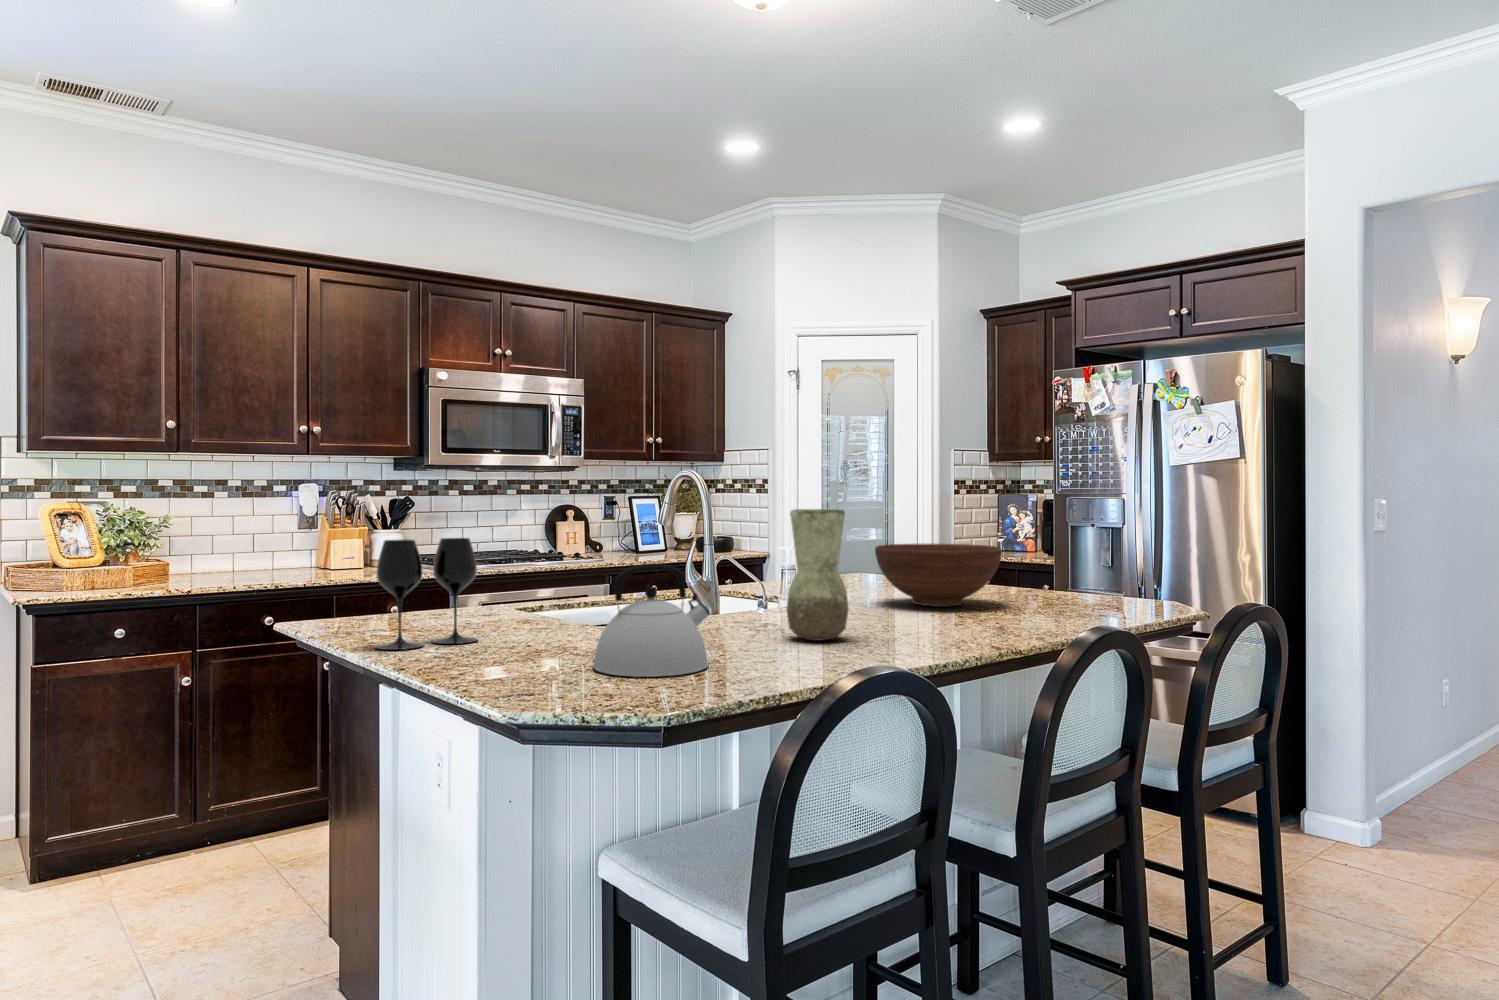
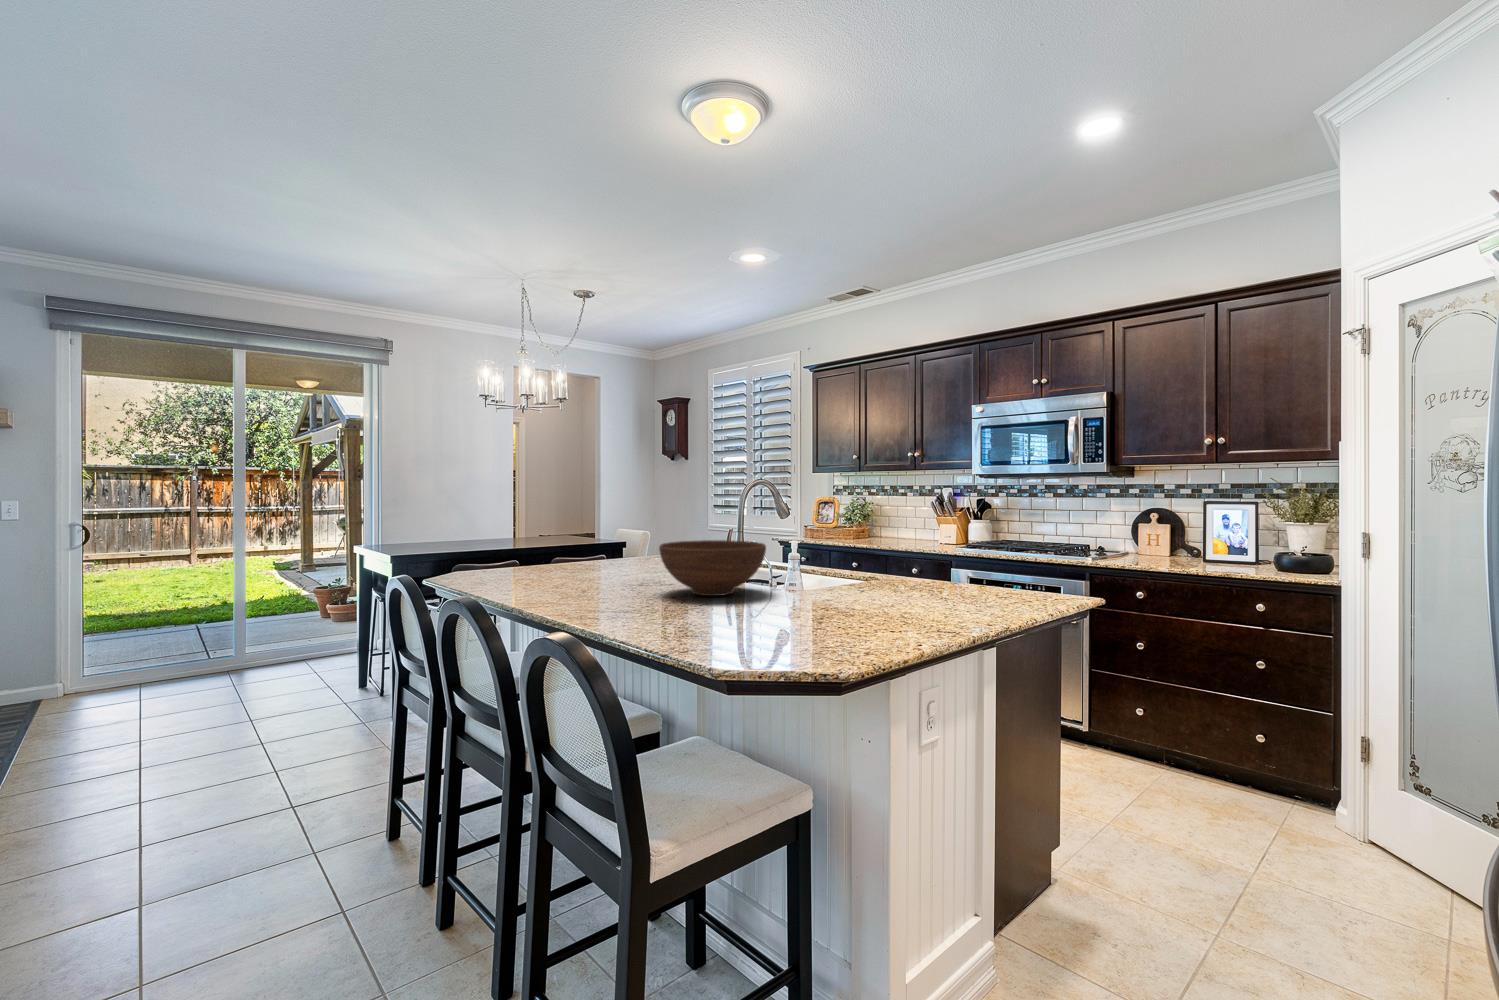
vase: present [786,509,849,641] -> none [543,505,579,578]
wine glass: present [376,538,478,650] -> none [588,513,616,557]
kettle: present [593,564,709,677] -> none [485,524,536,569]

